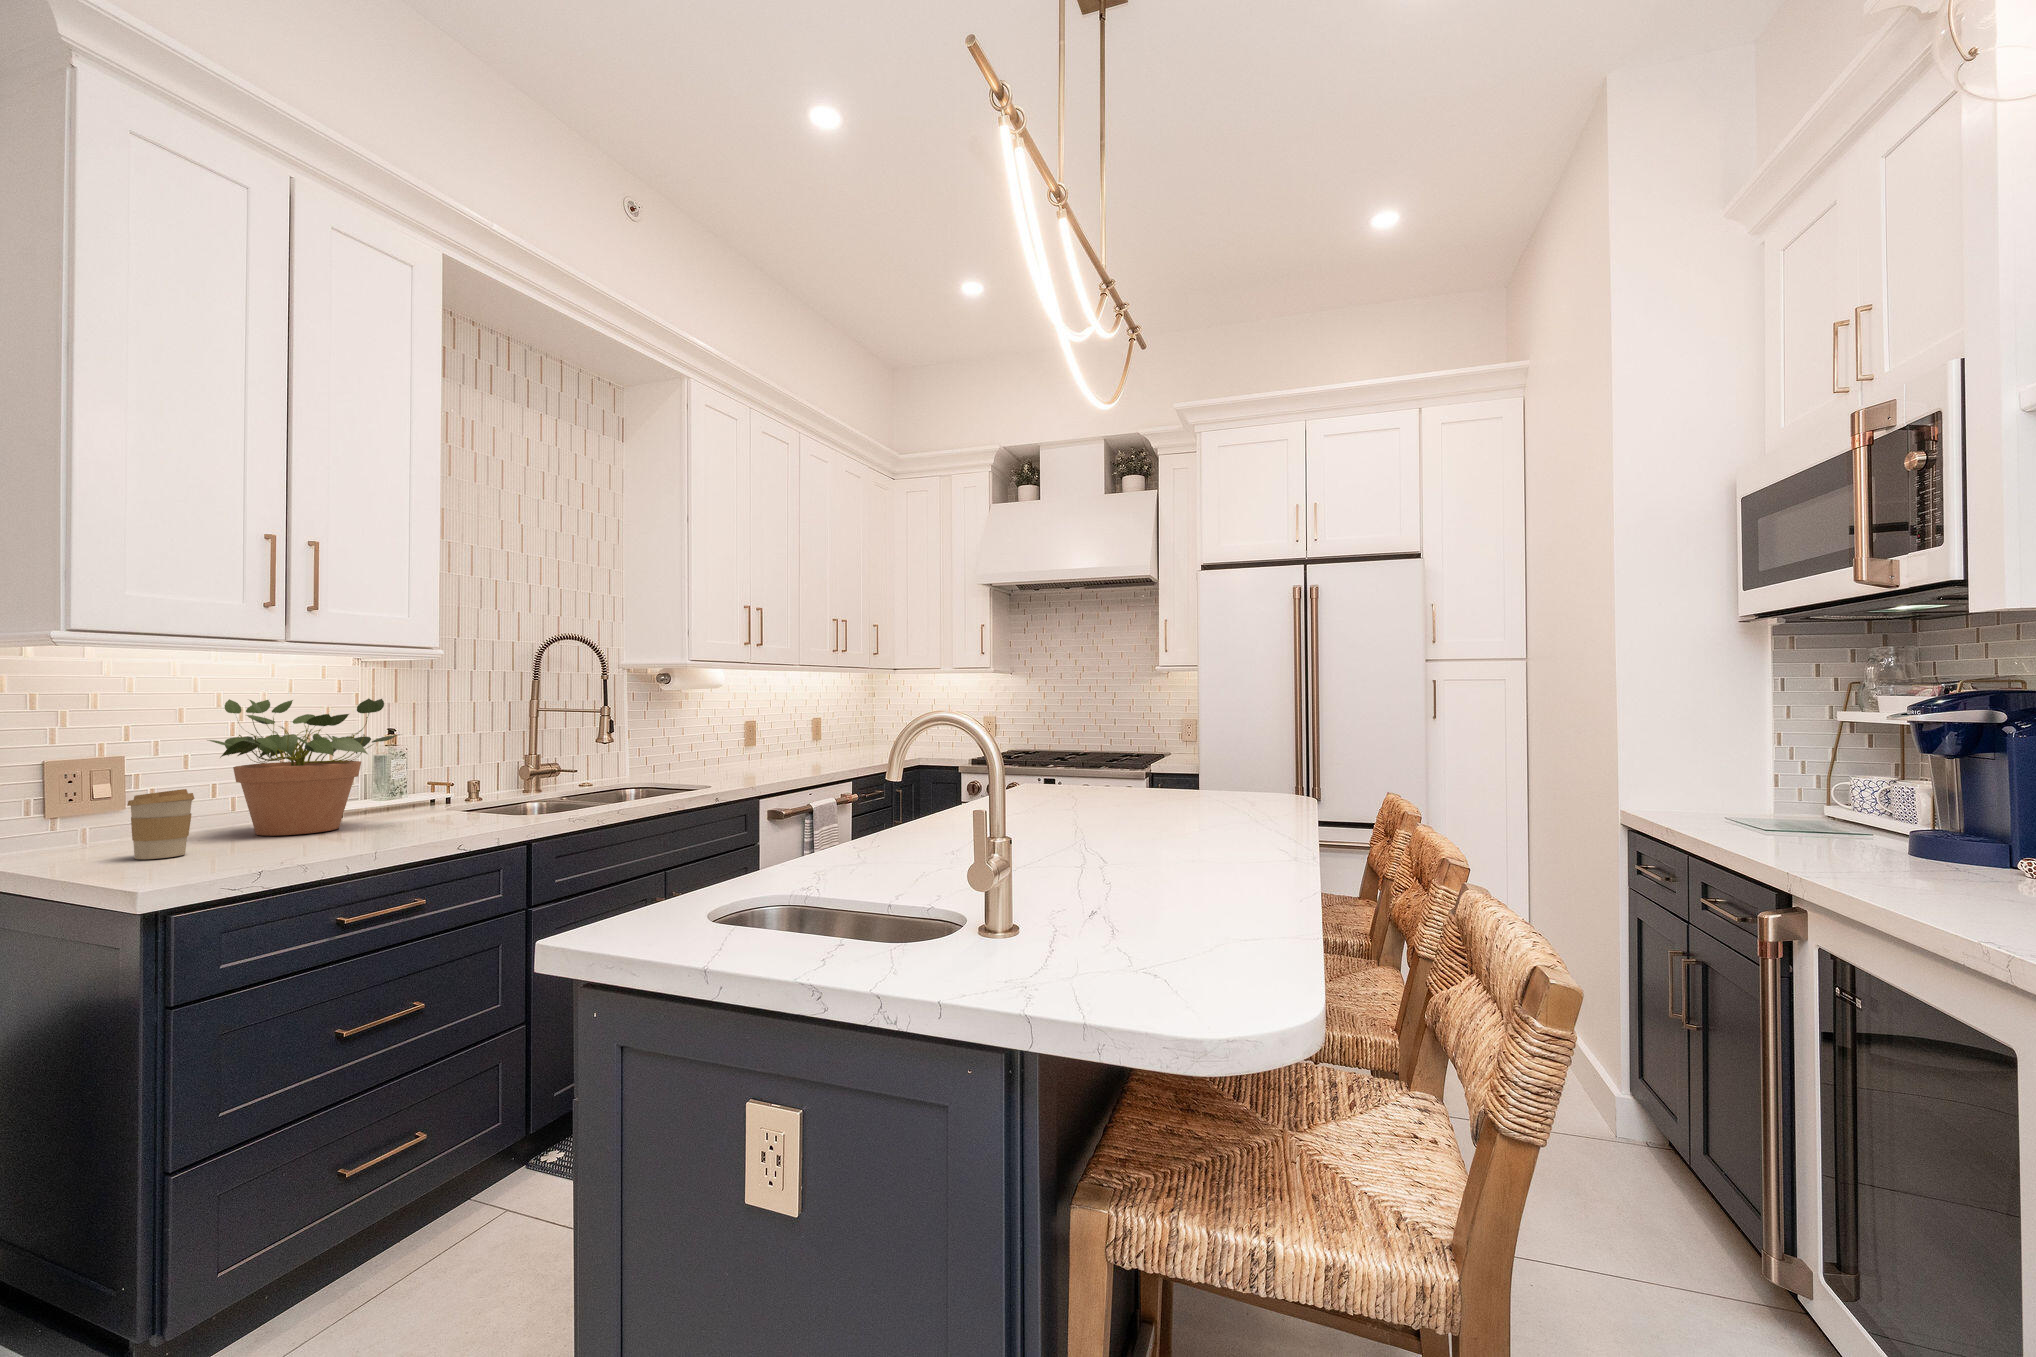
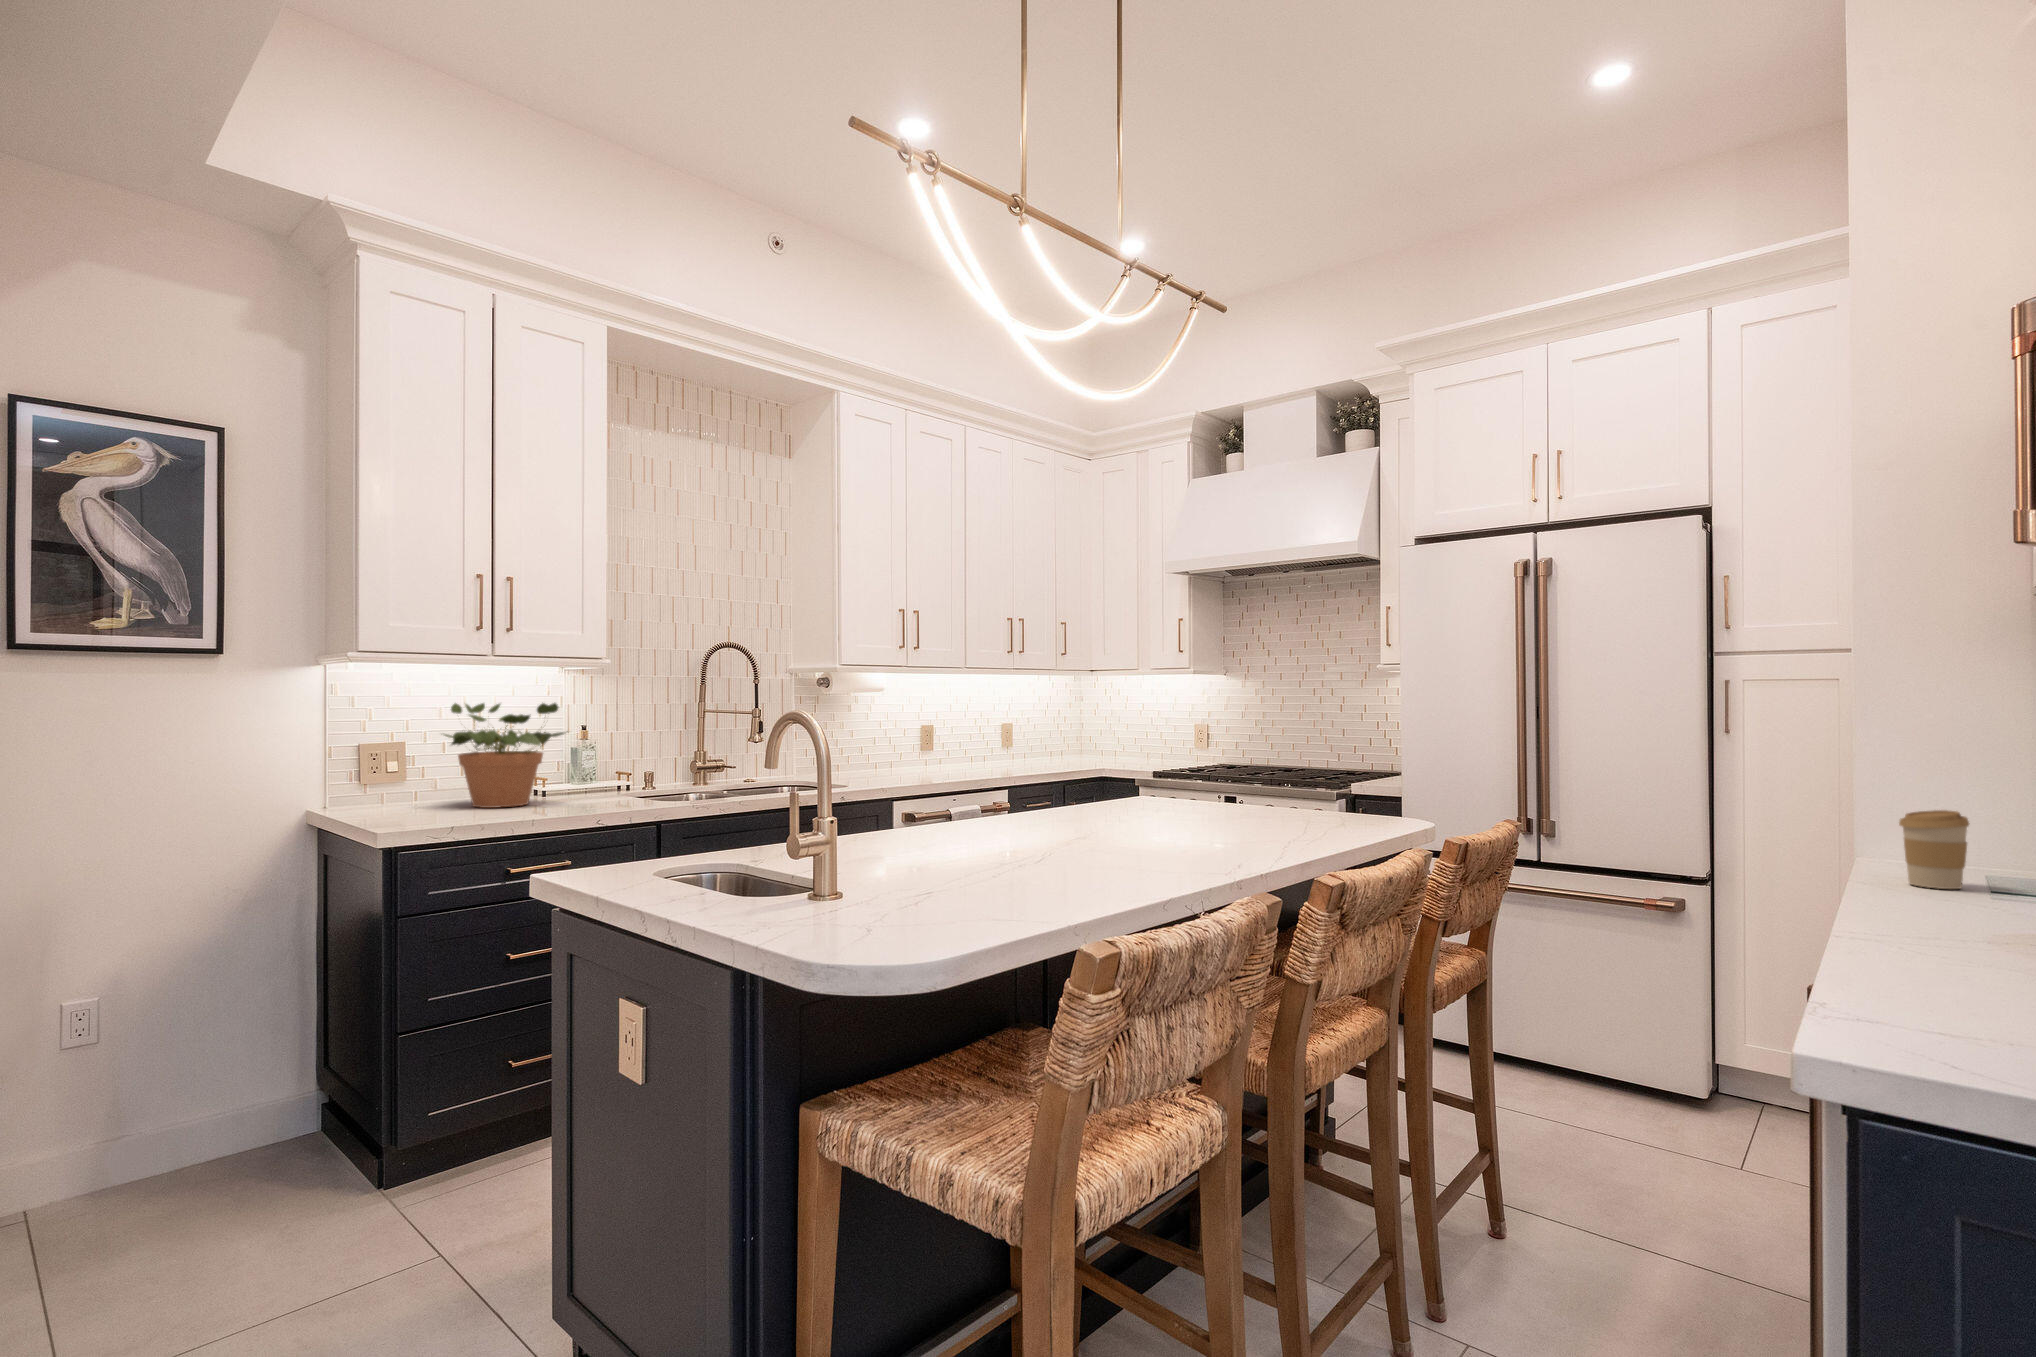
coffee cup: present [127,789,195,859] -> present [1899,810,1970,889]

